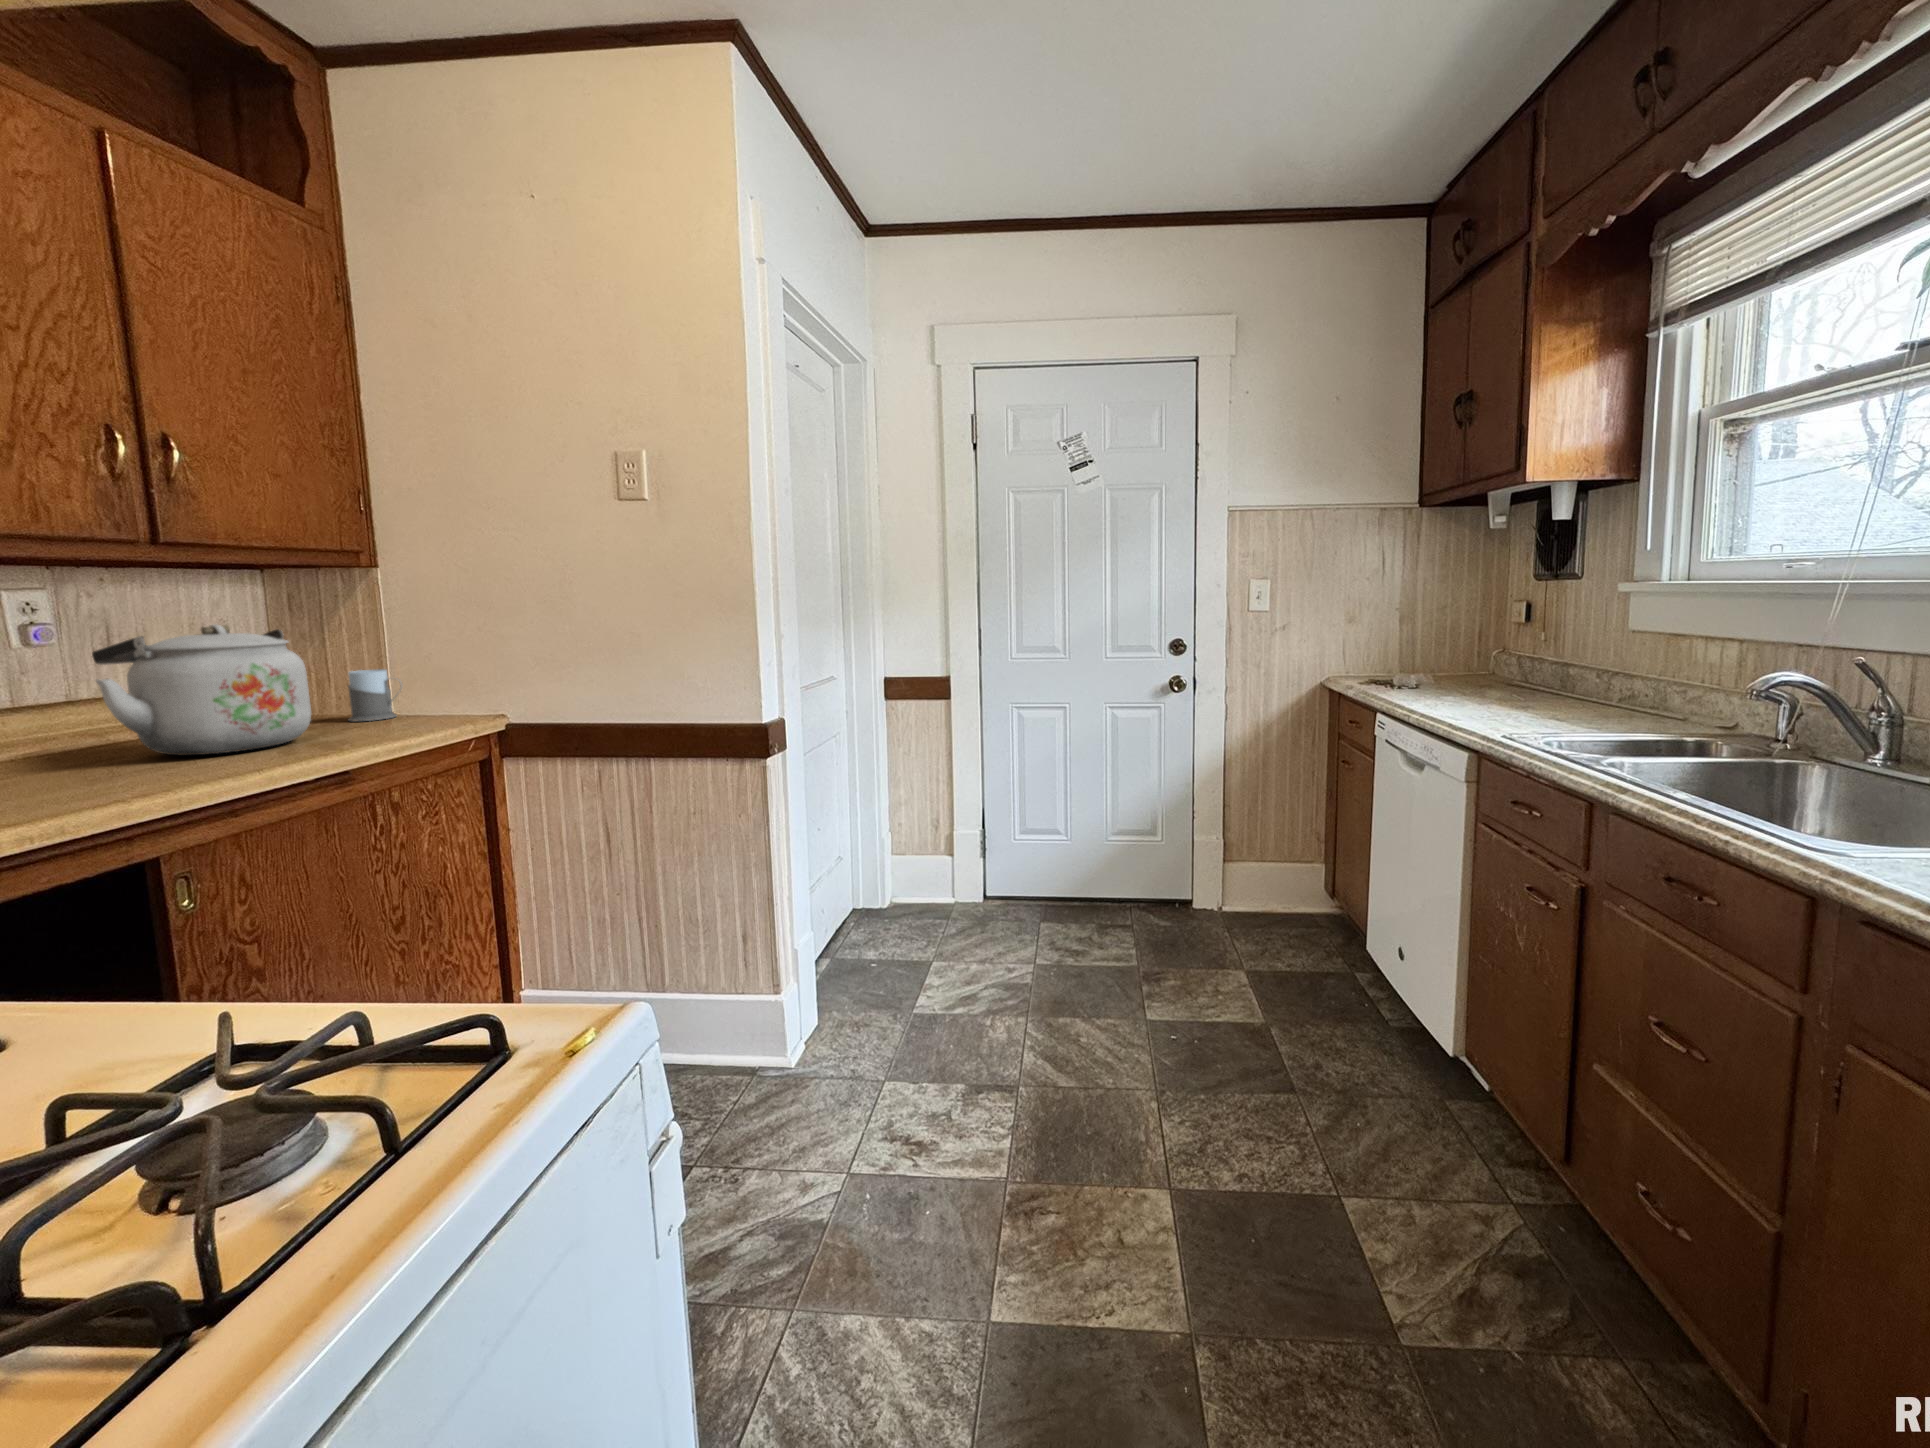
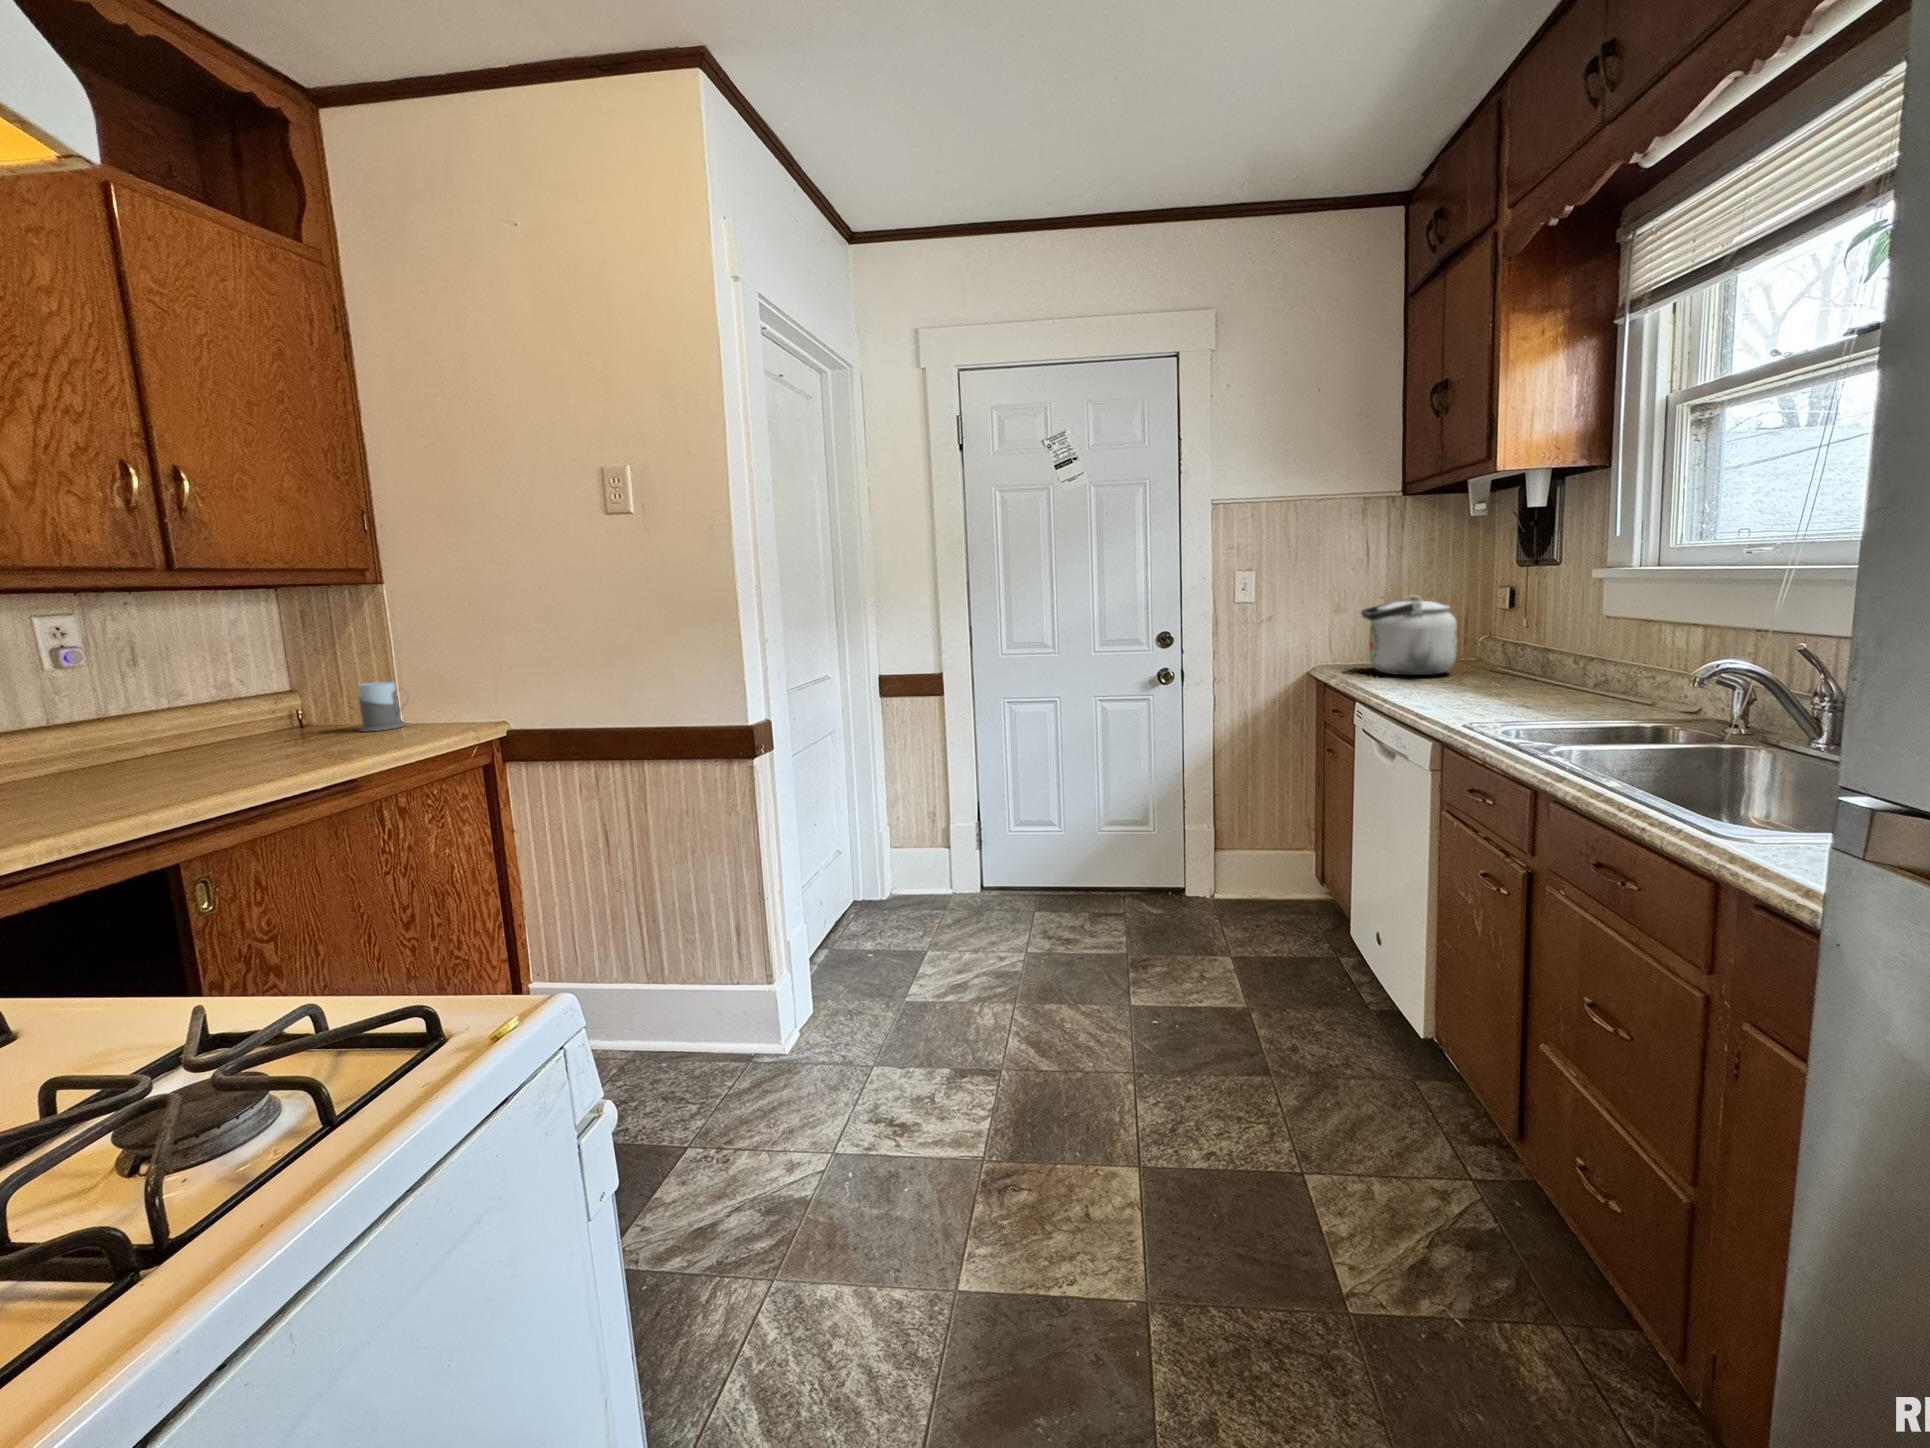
kettle: present [92,624,311,755] -> present [1361,595,1457,675]

